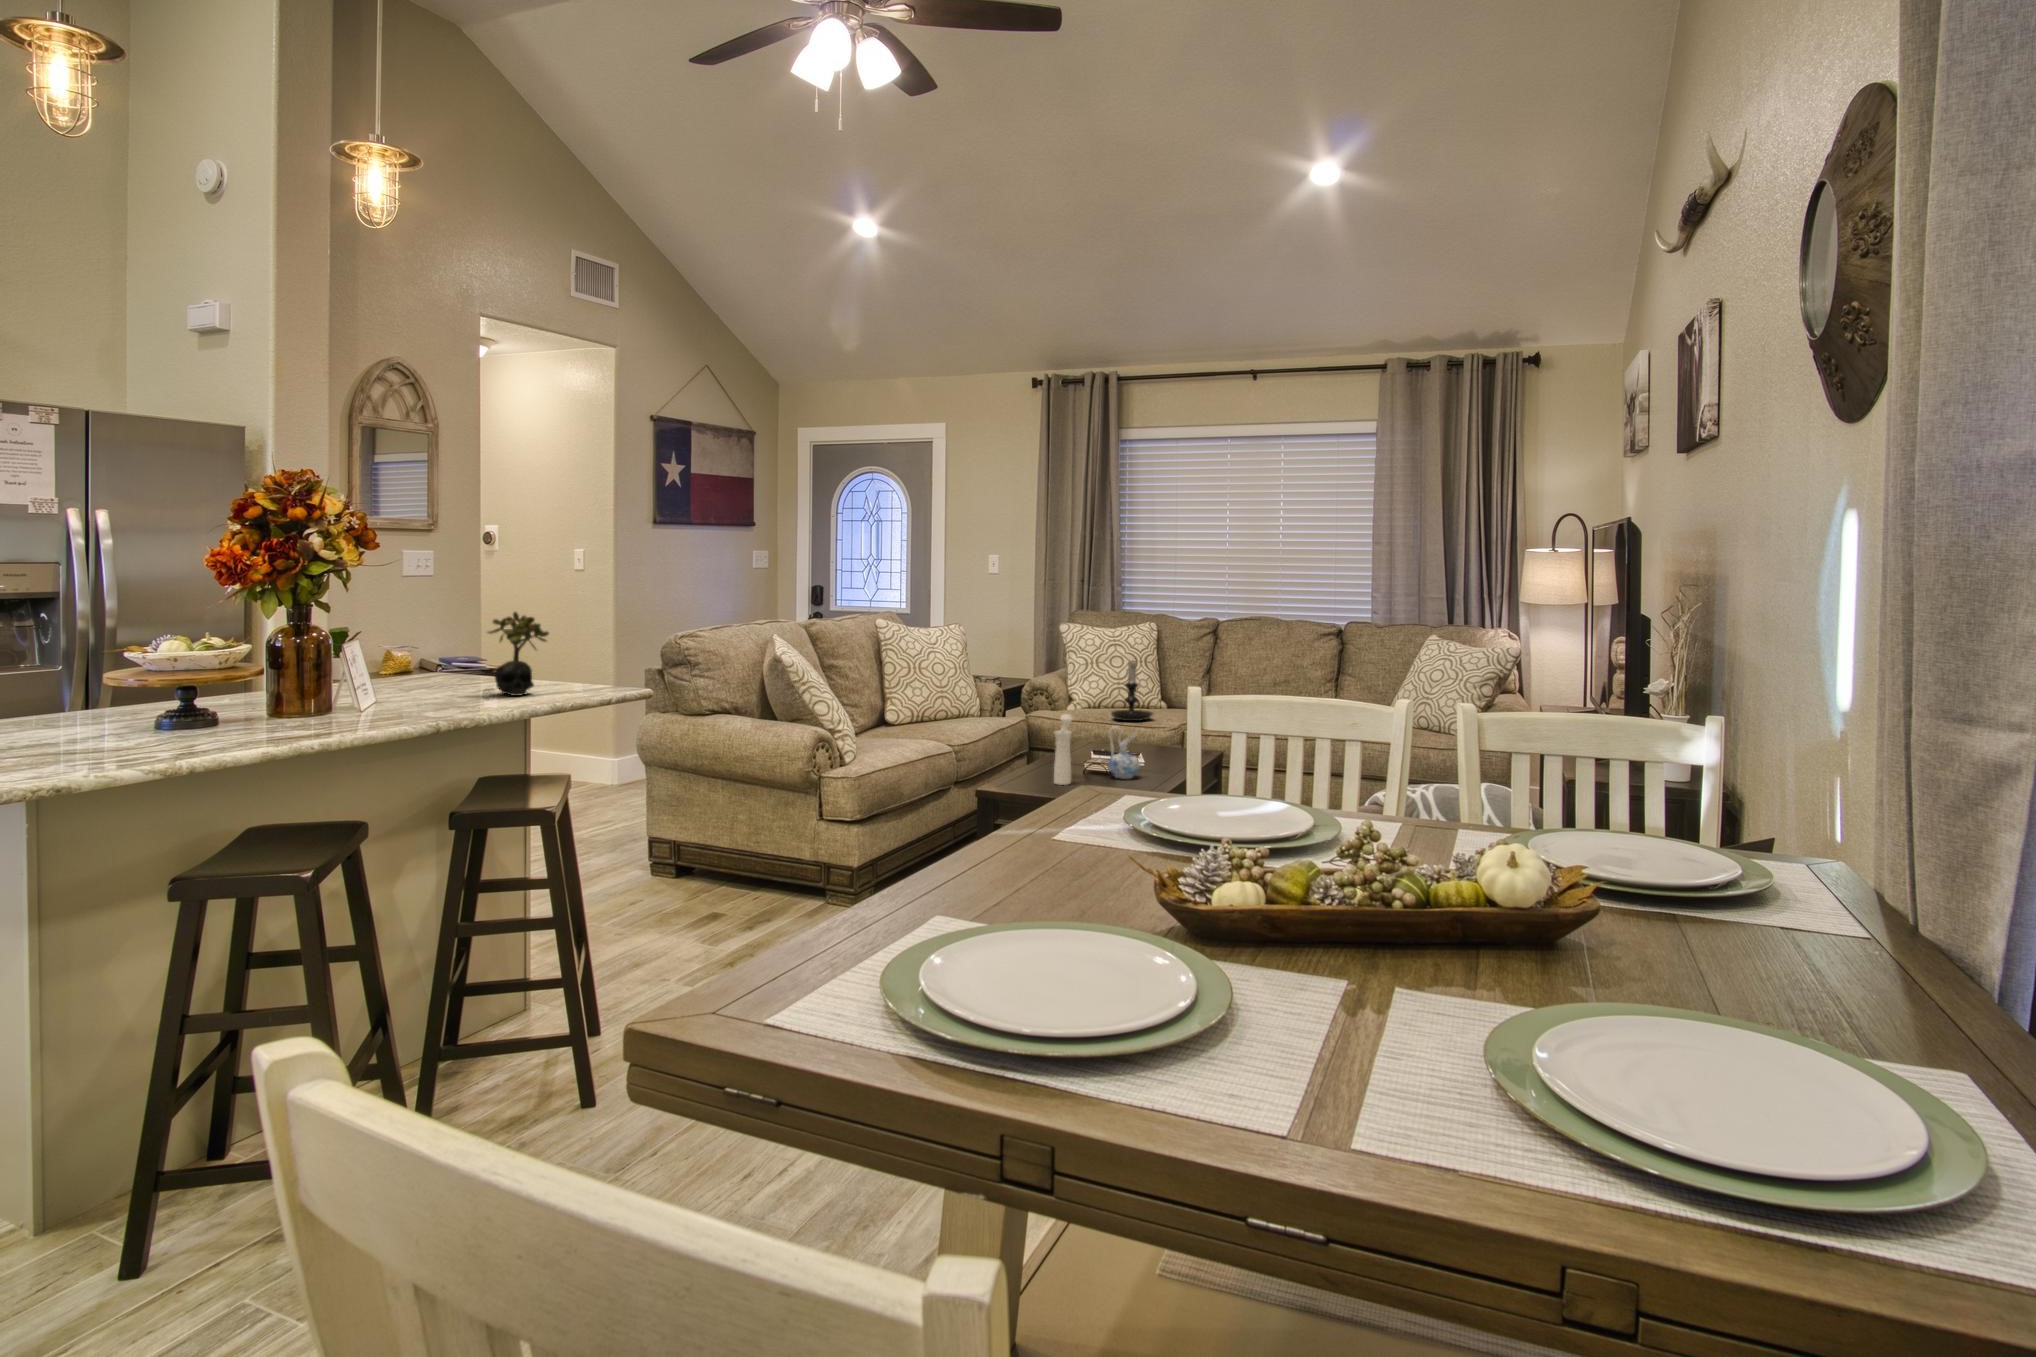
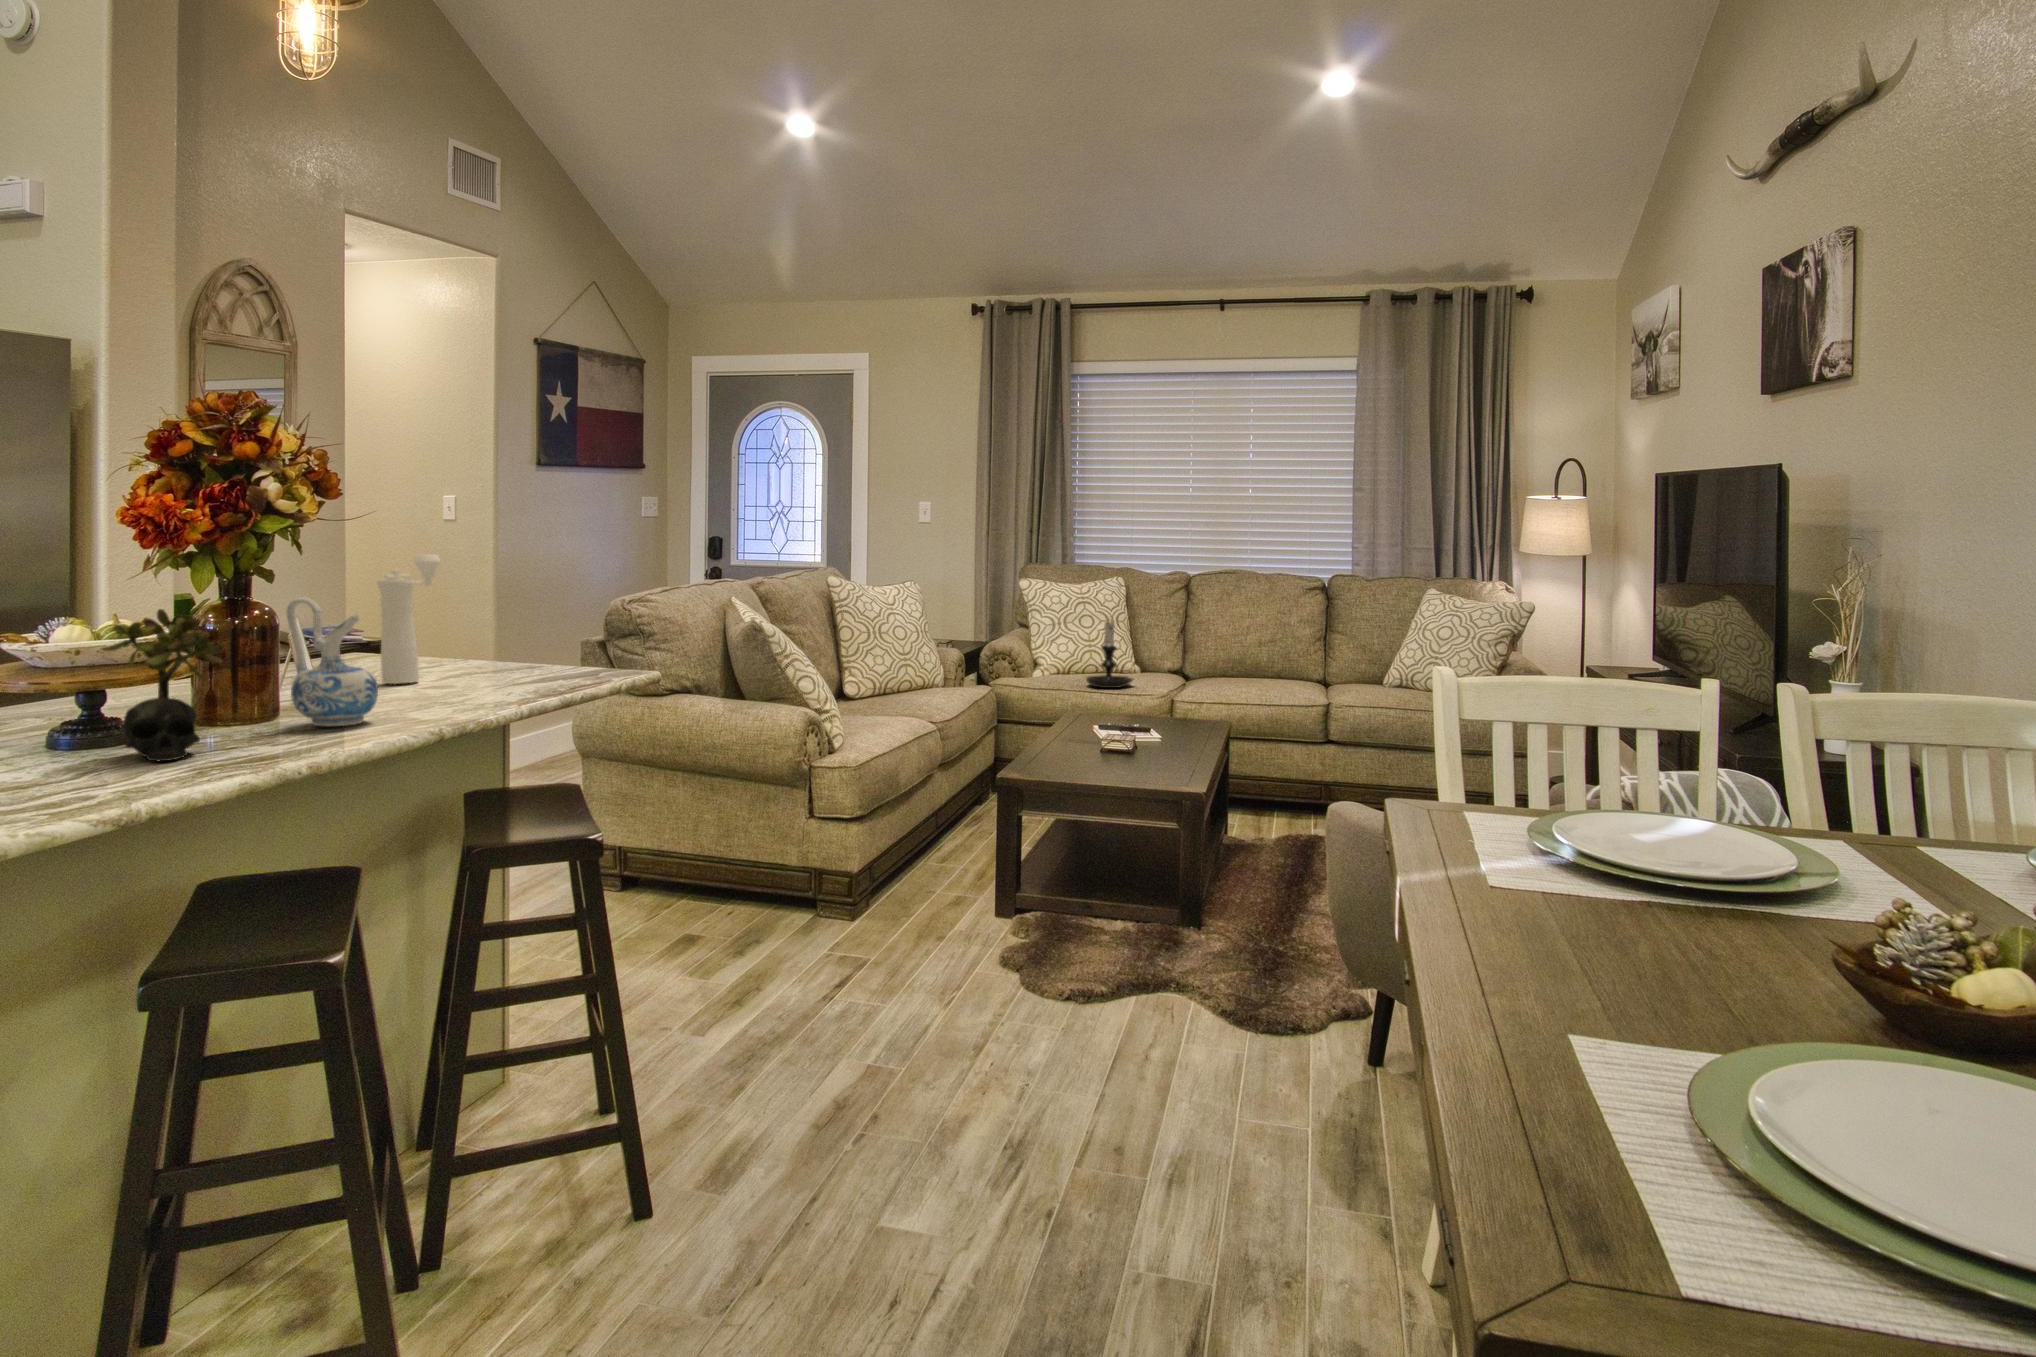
succulent plant: present [488,612,549,696] -> present [101,609,224,761]
pepper mill: present [1054,714,1072,785] -> present [377,554,441,684]
ceramic pitcher: present [1108,726,1139,779] -> present [287,597,378,726]

